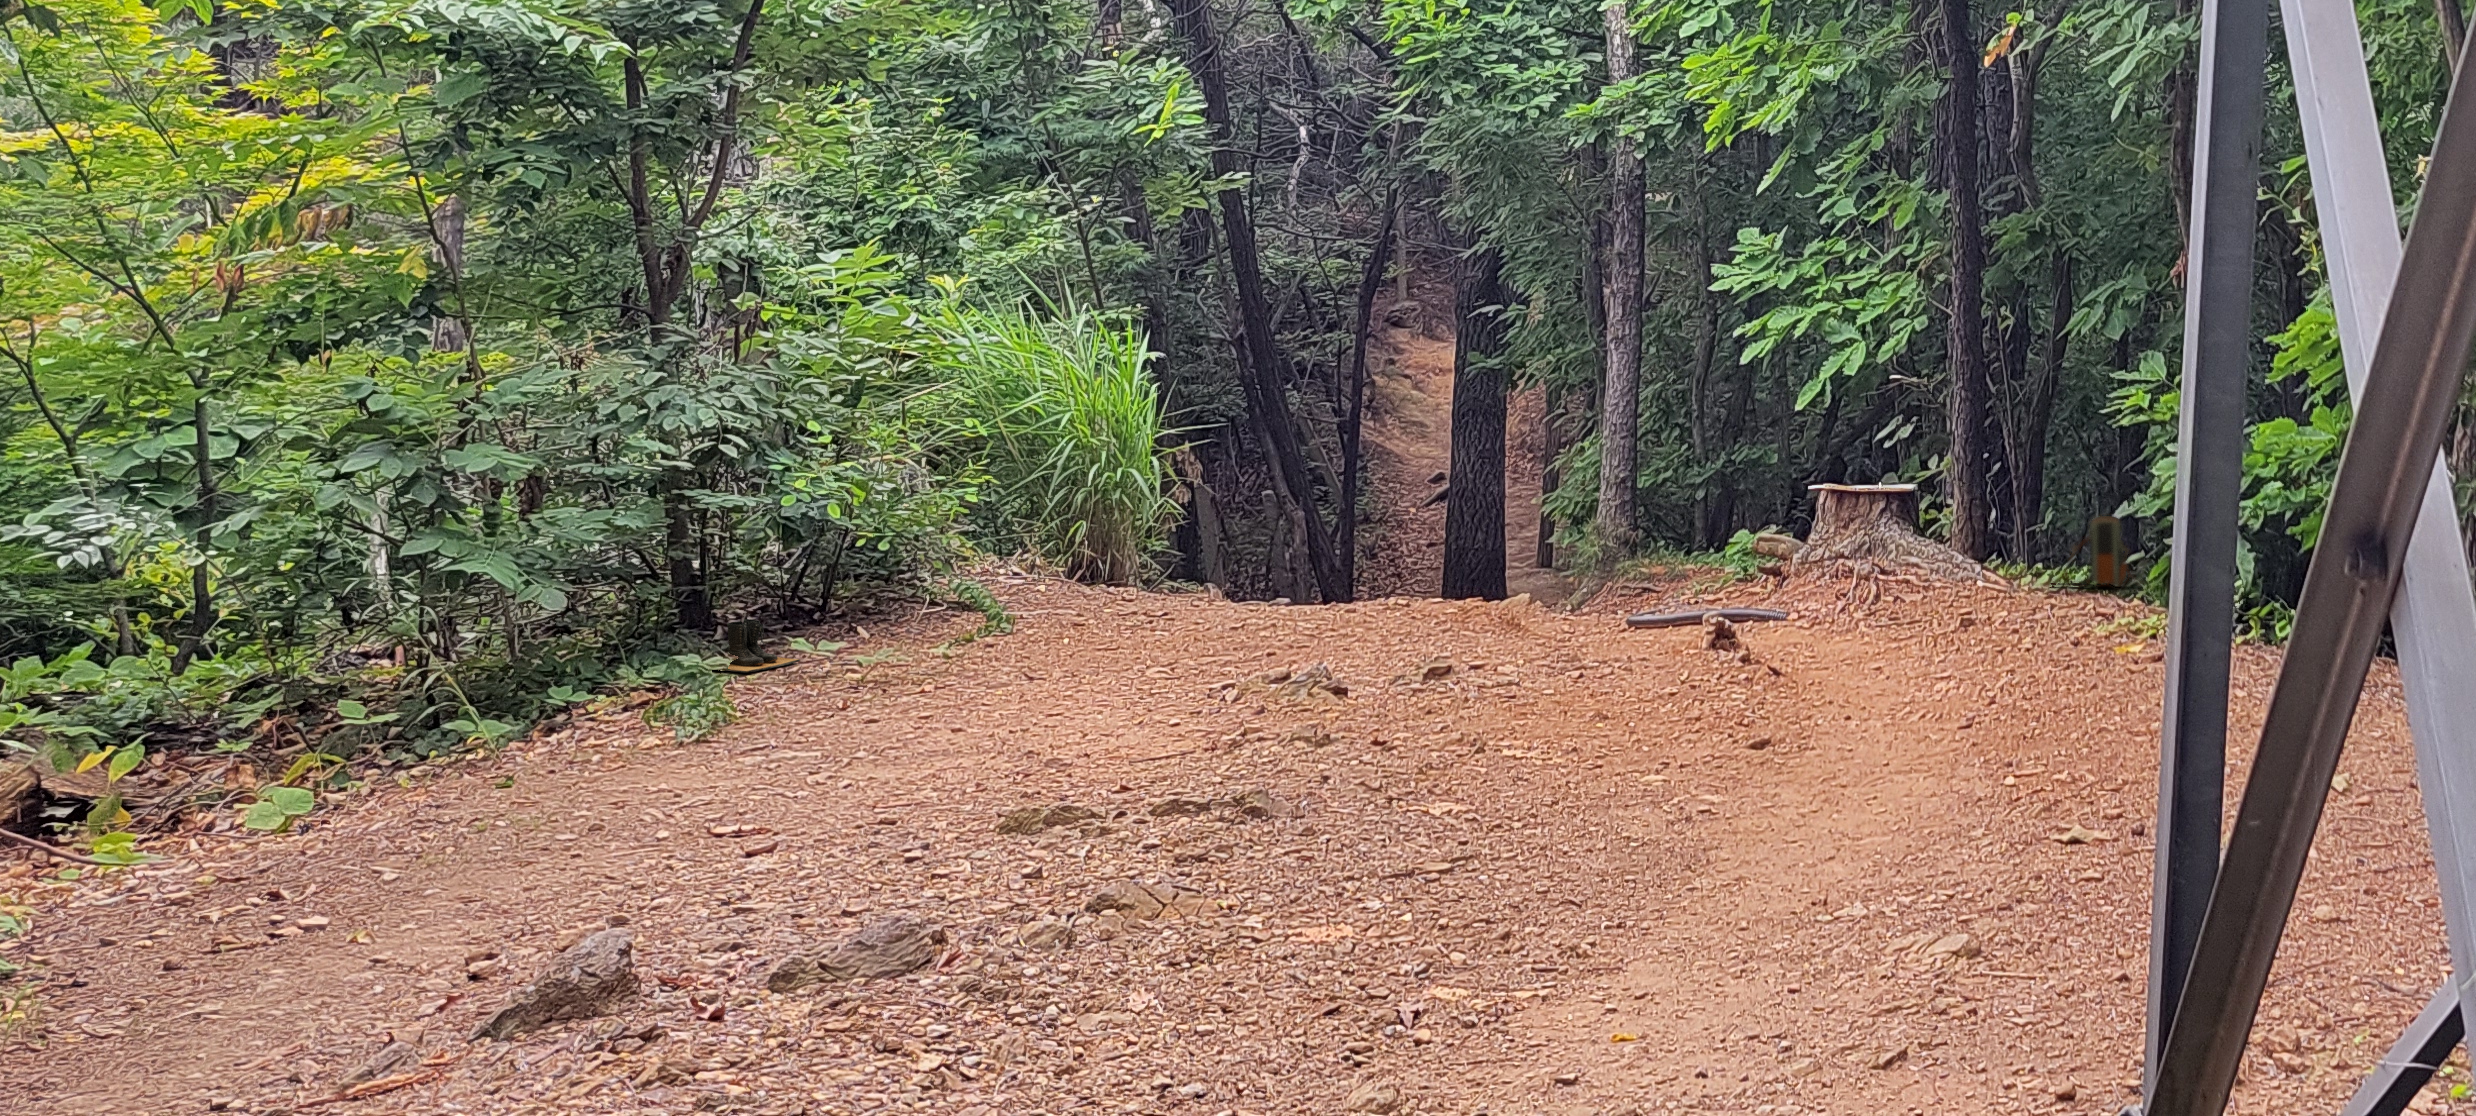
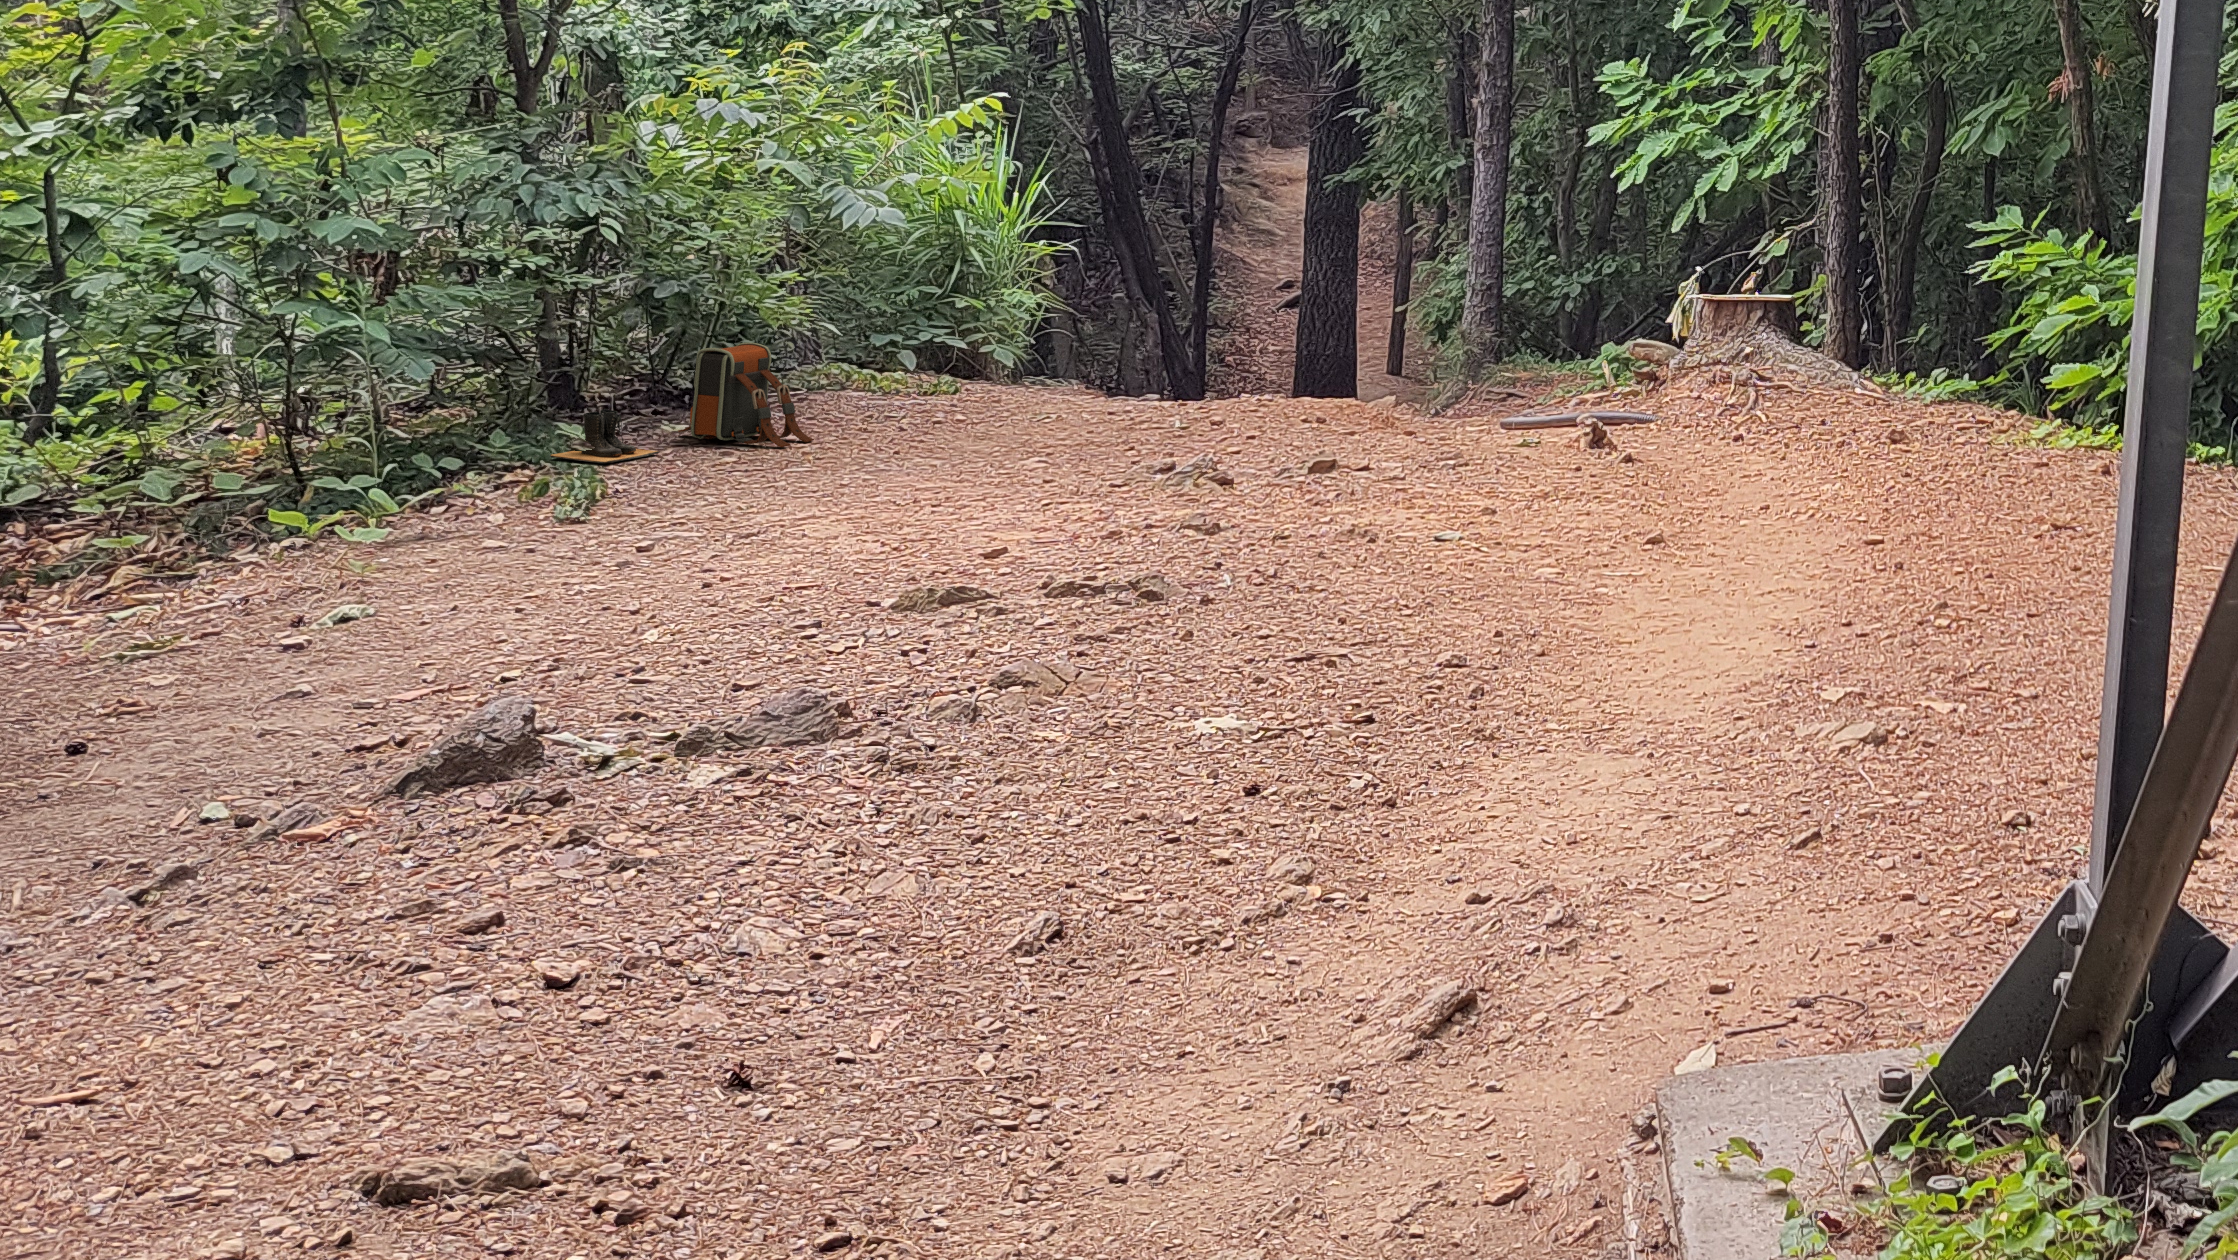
backpack: present [2052,516,2141,587] -> present [678,343,814,447]

